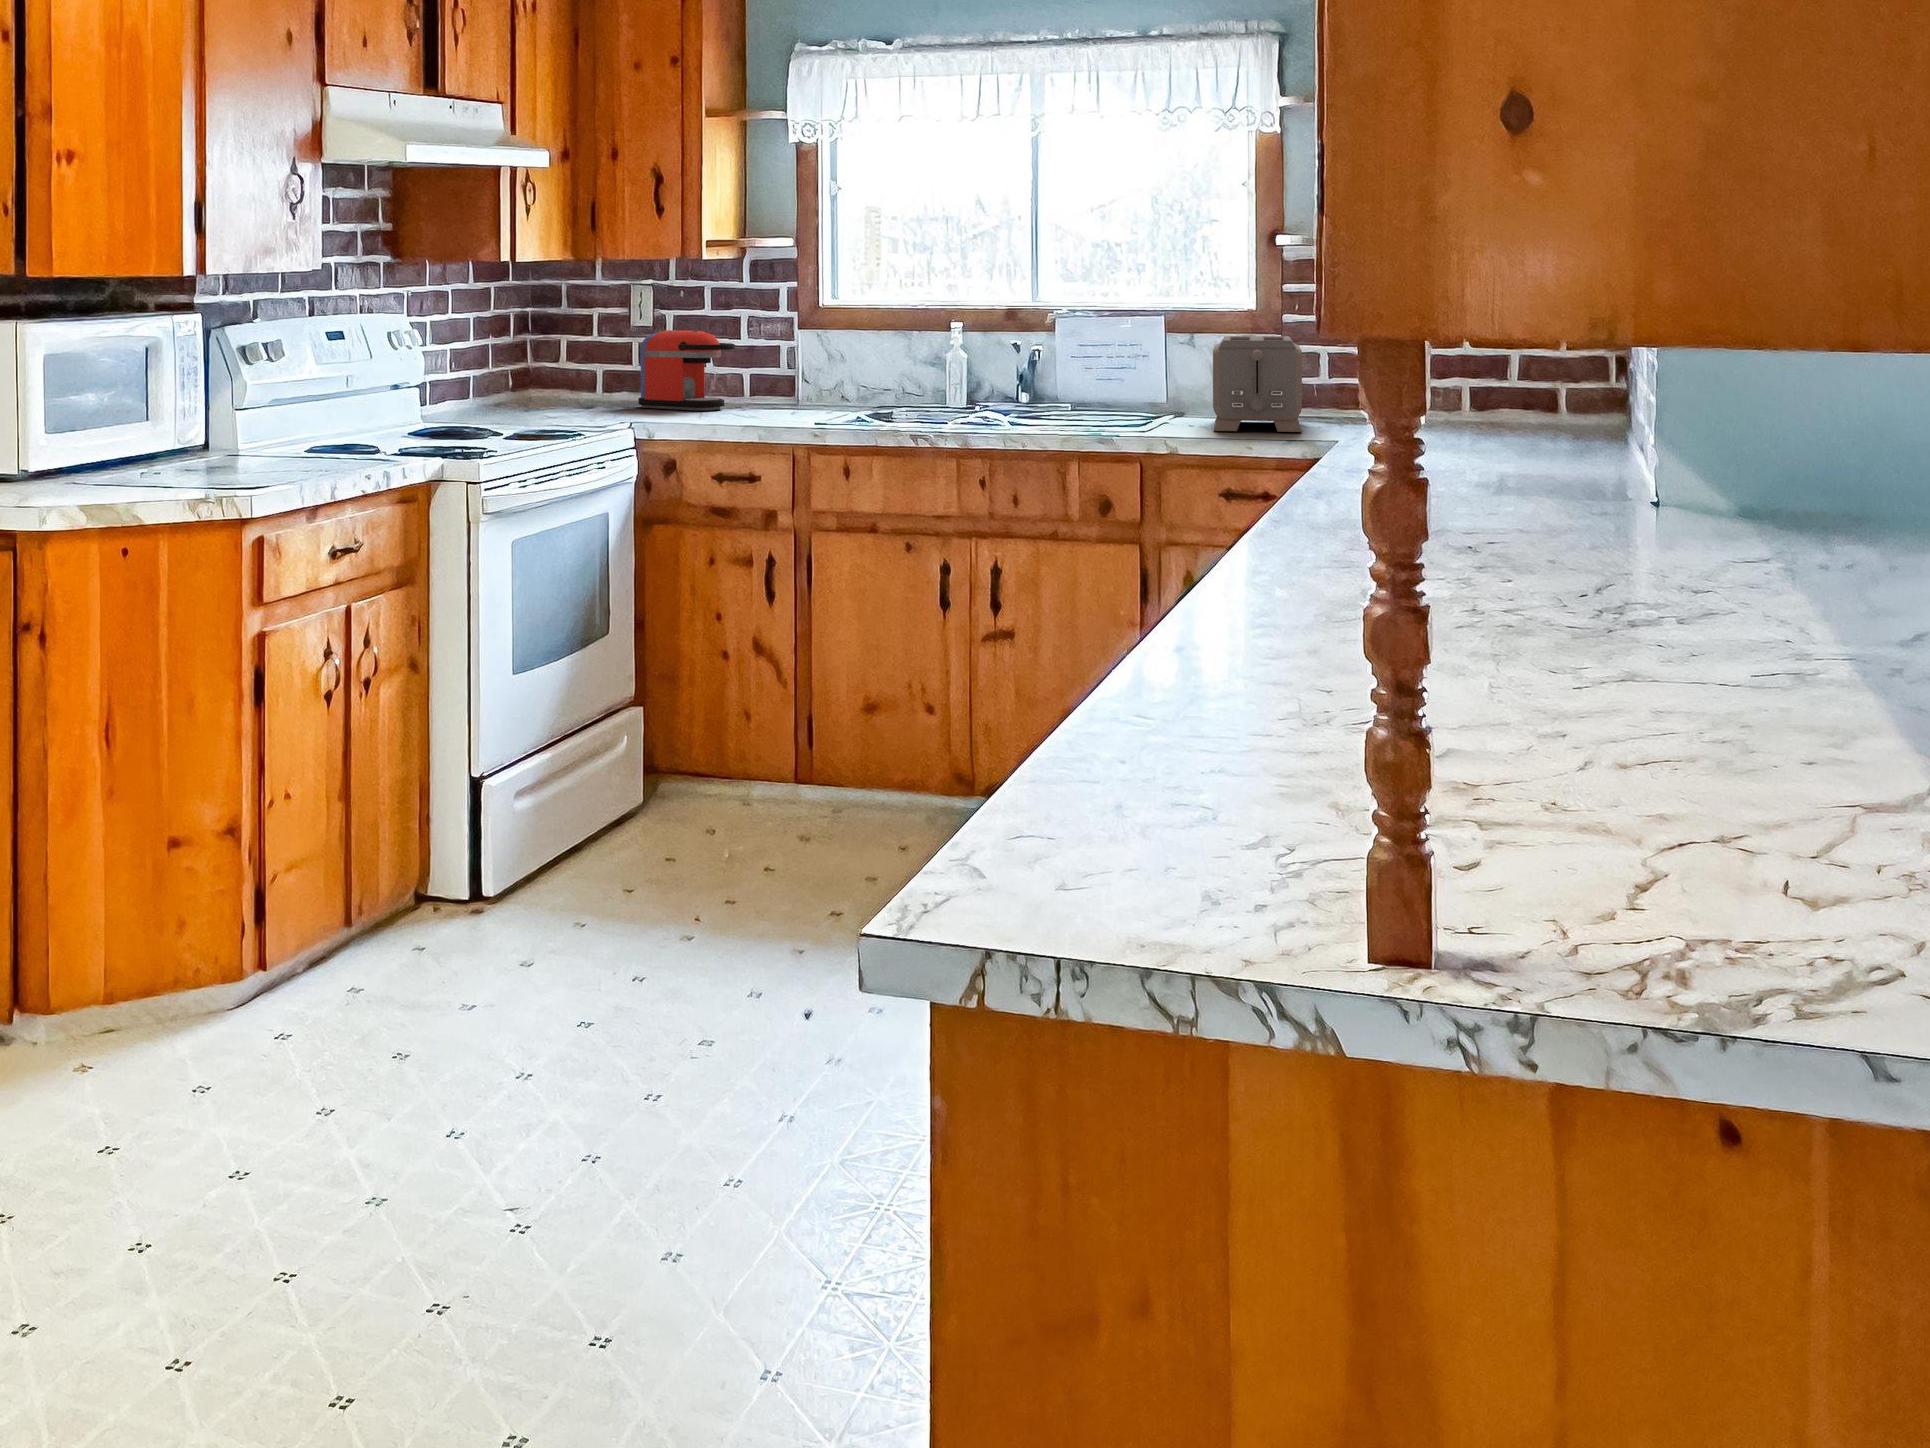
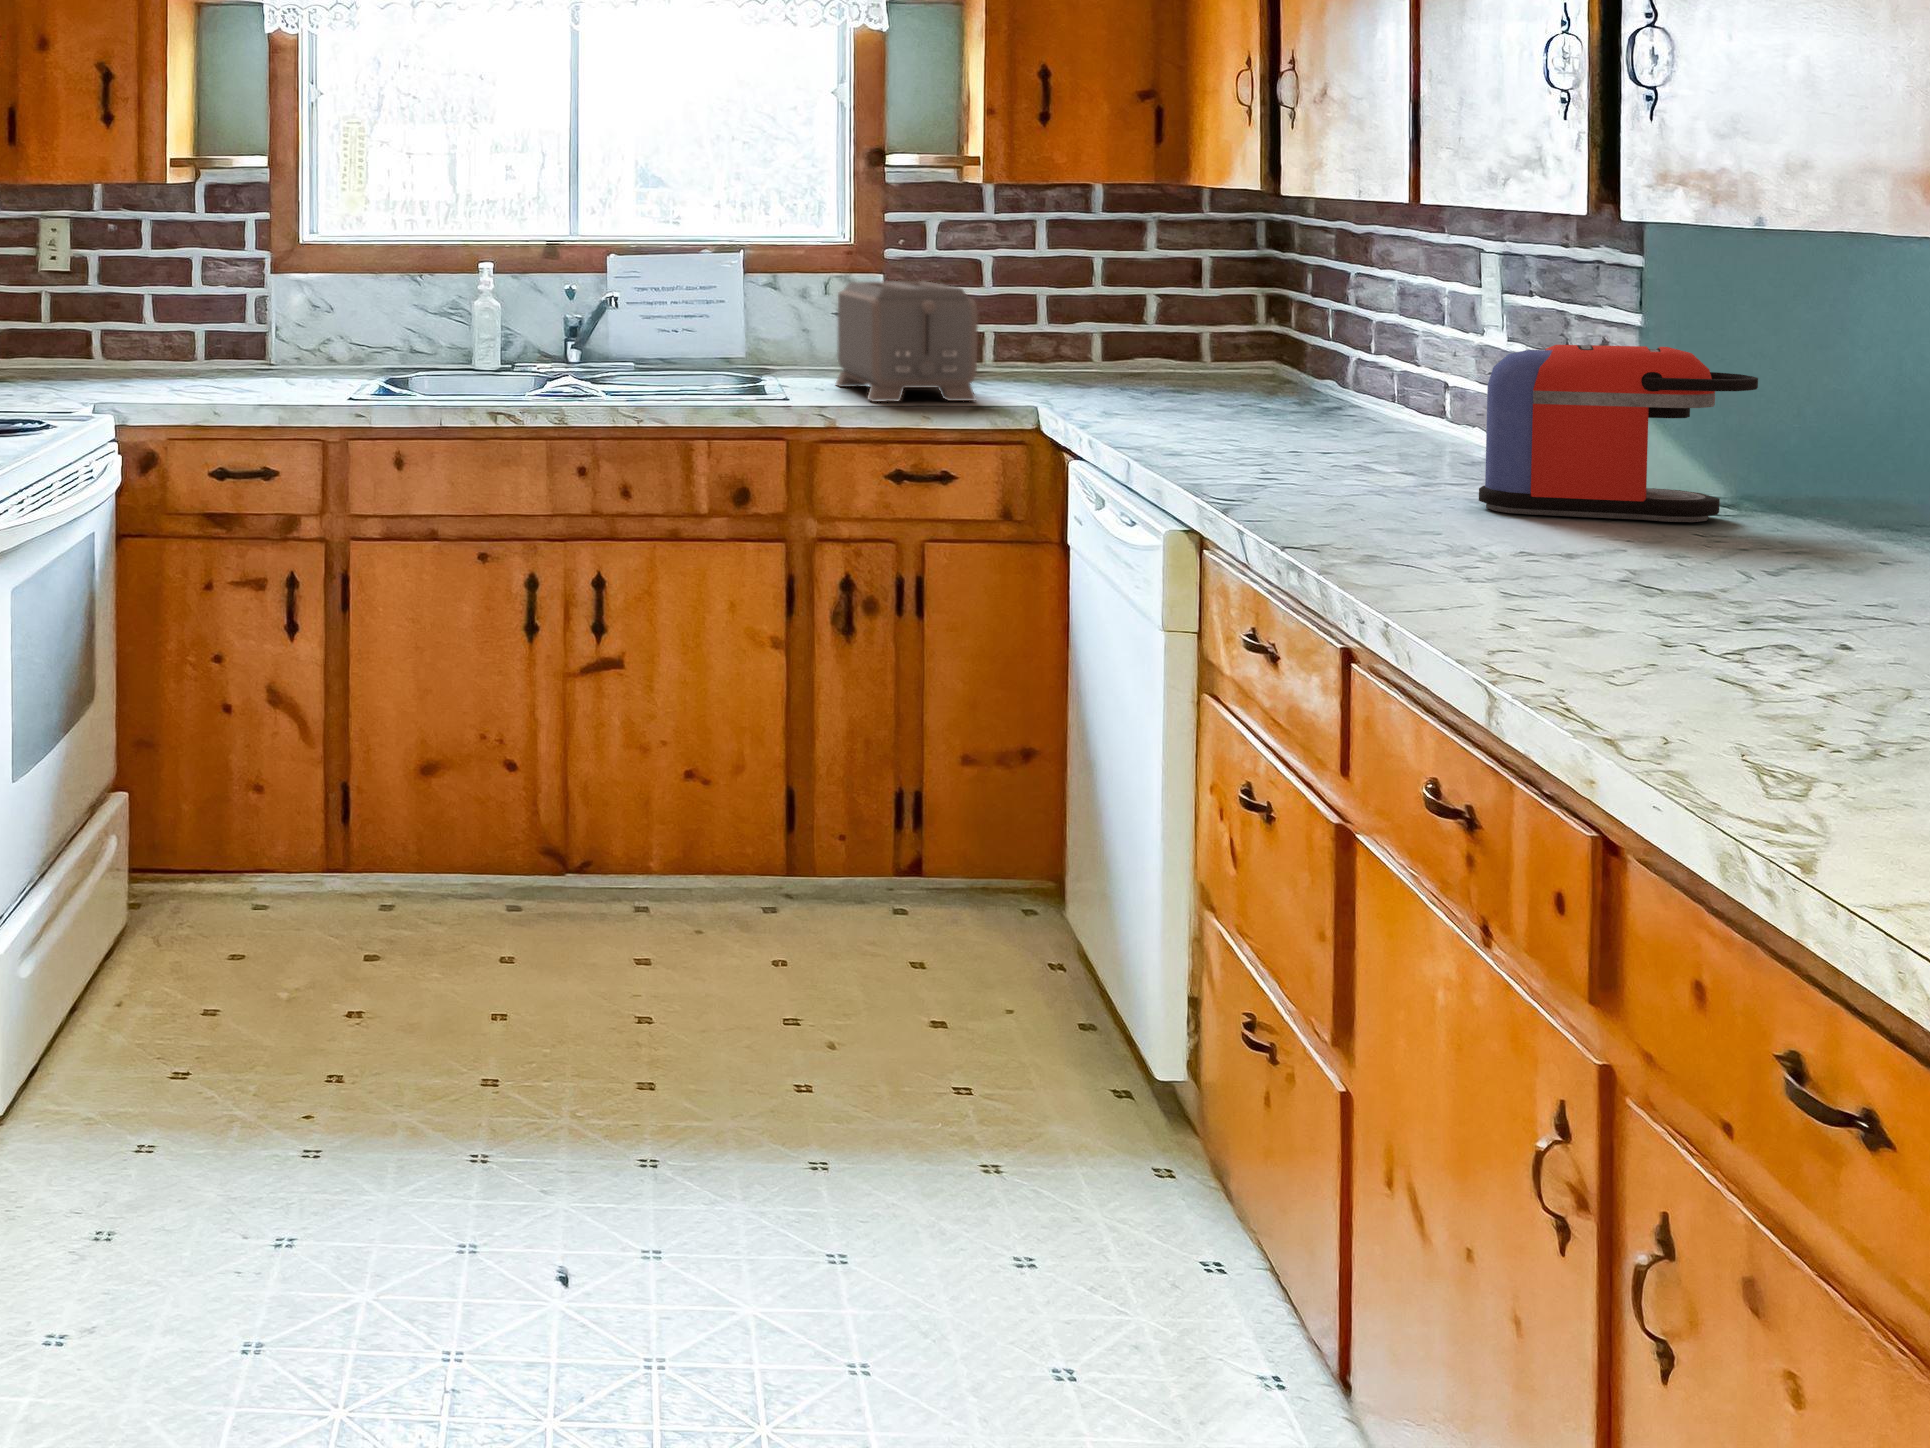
coffee maker: present [638,330,735,410] -> present [1479,345,1758,522]

